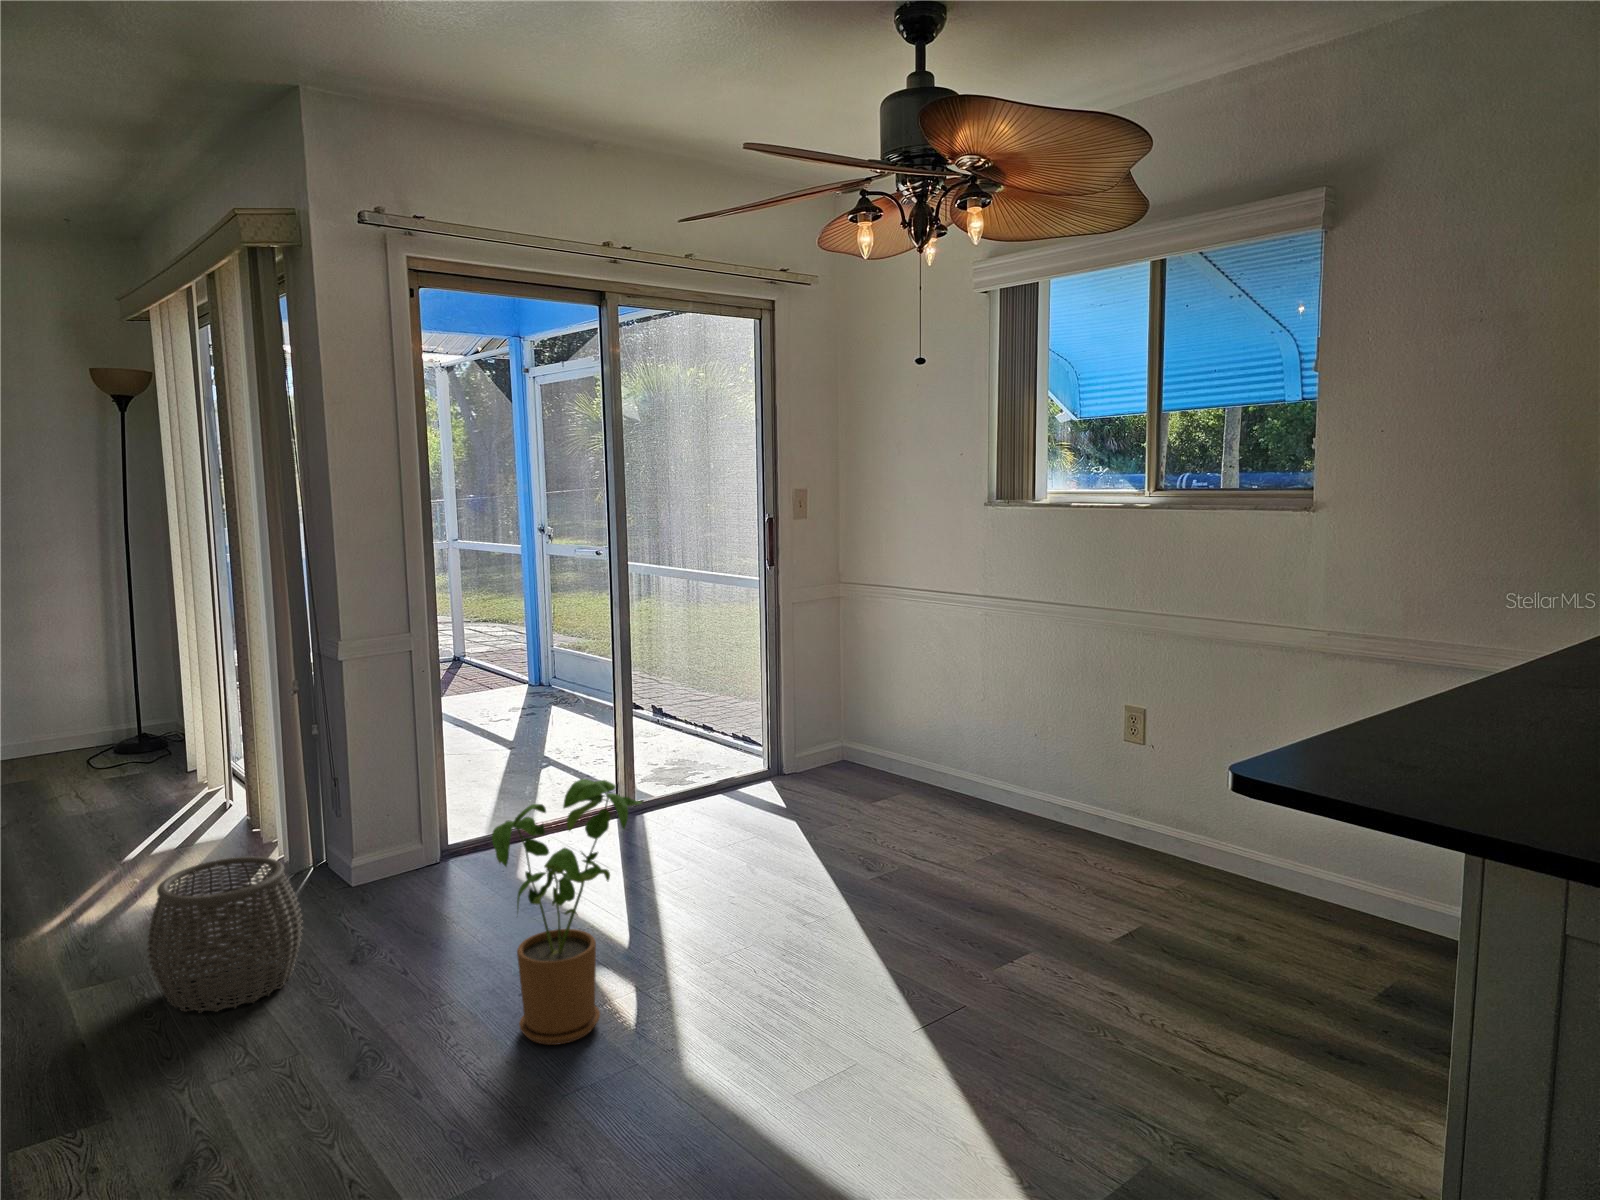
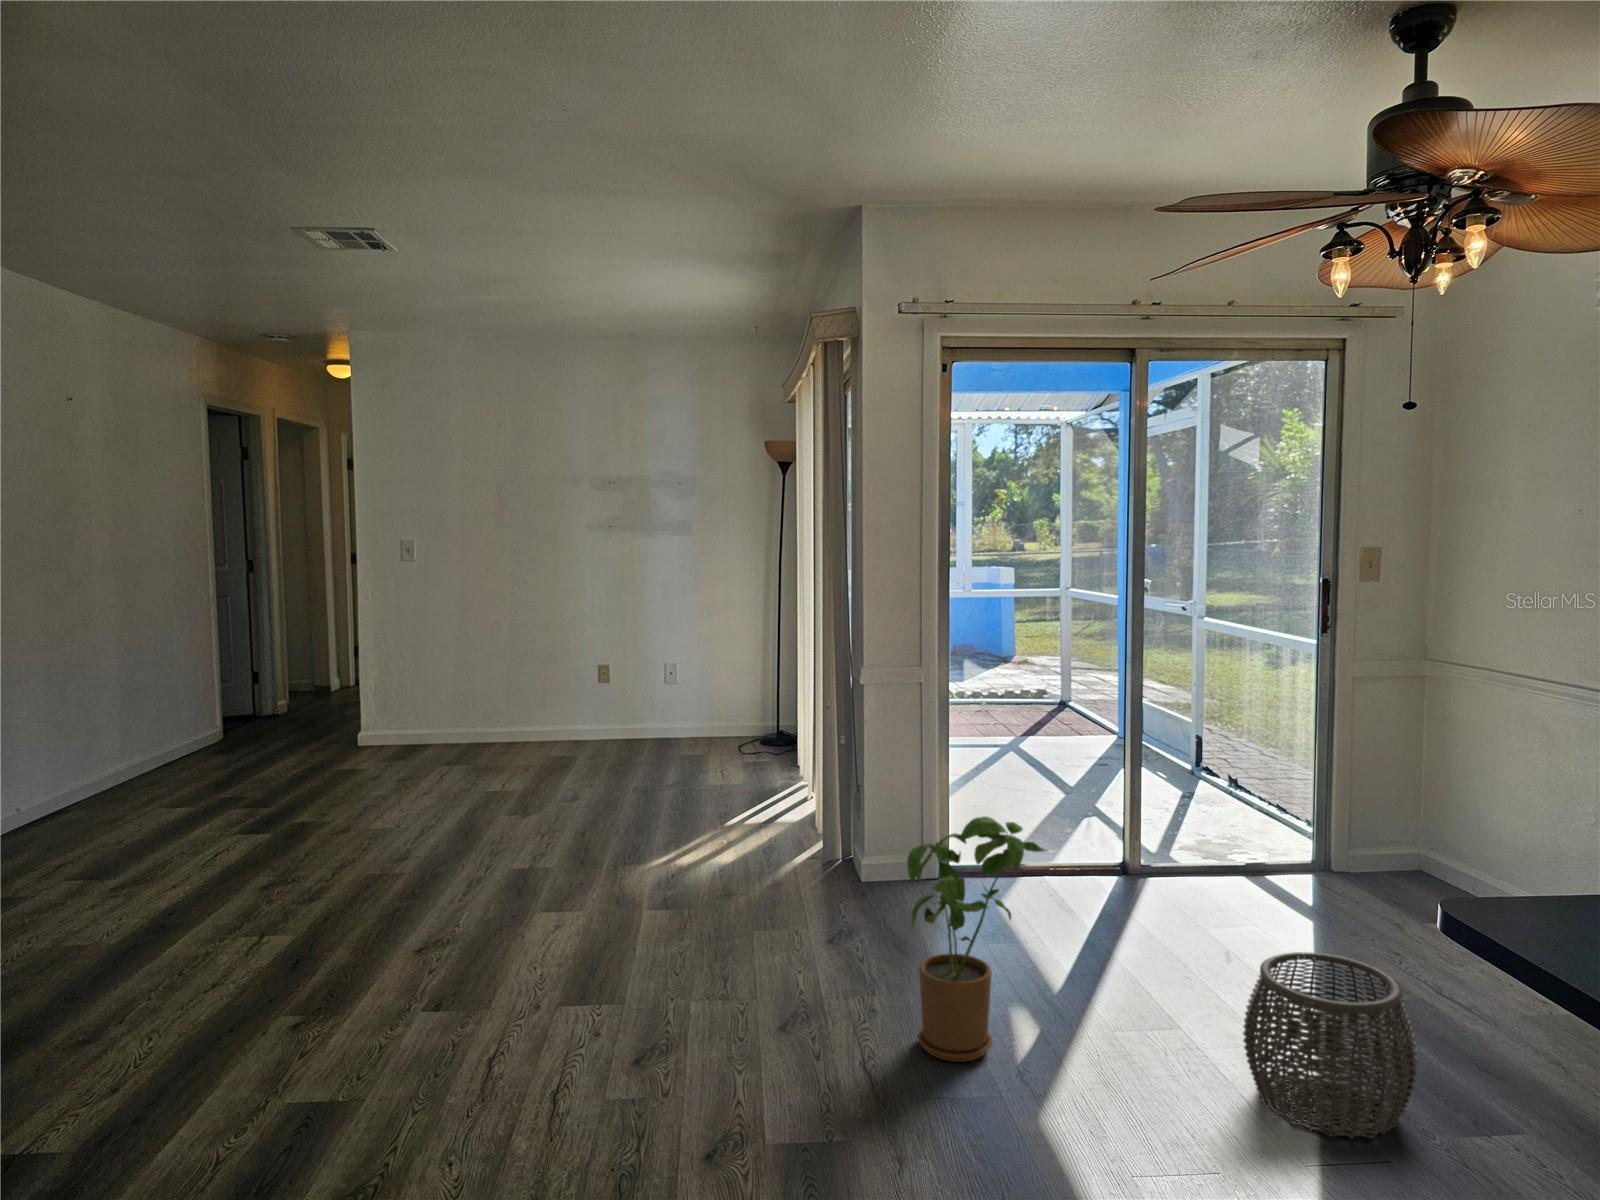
woven basket: present [147,857,302,1013] -> present [1243,952,1418,1139]

